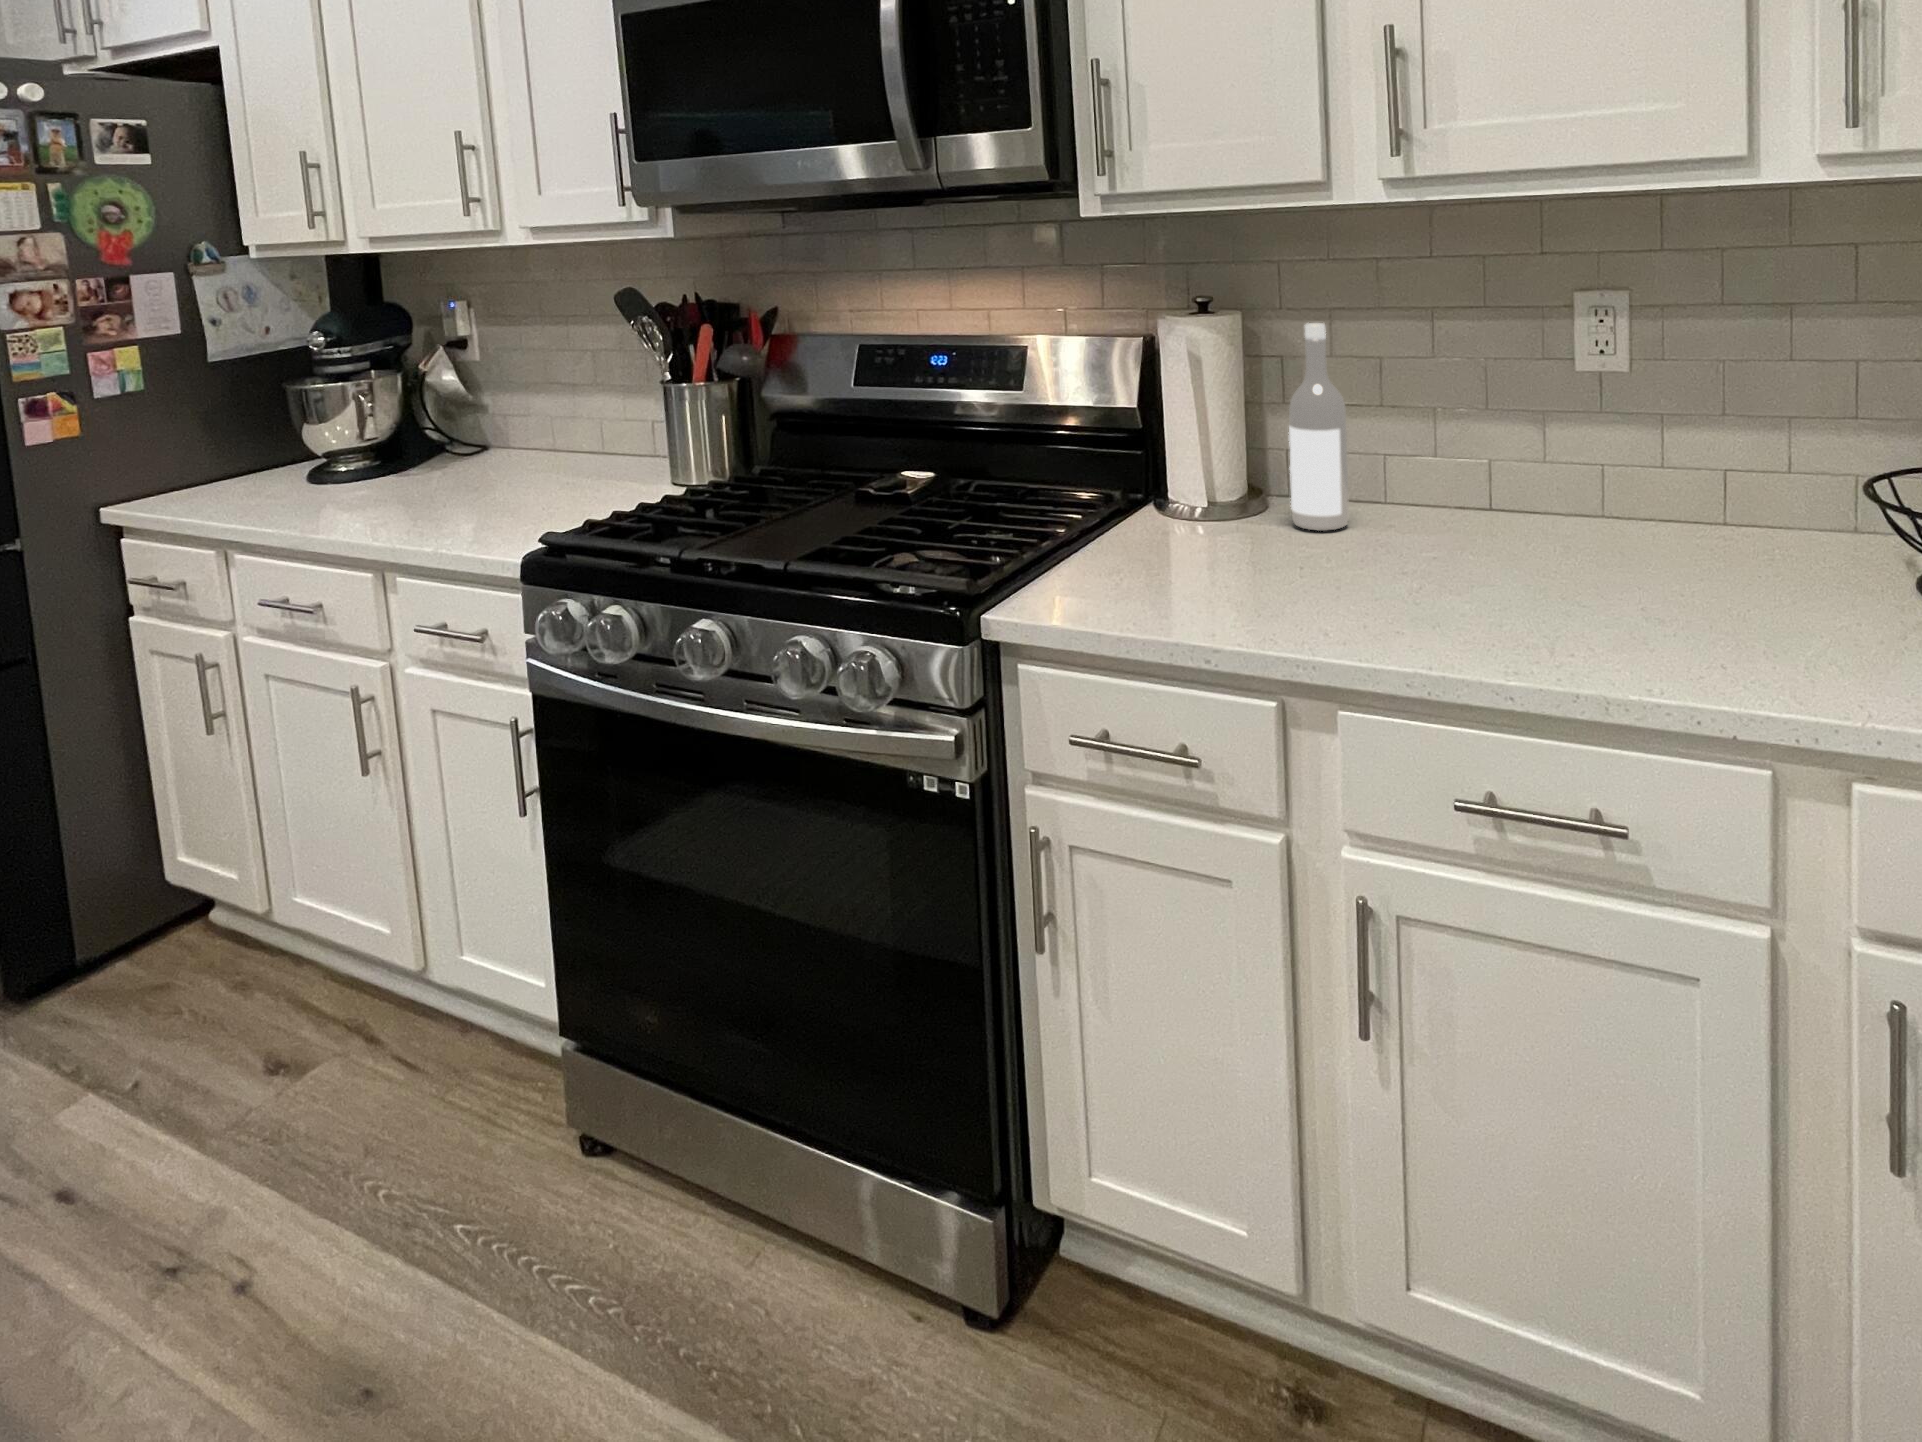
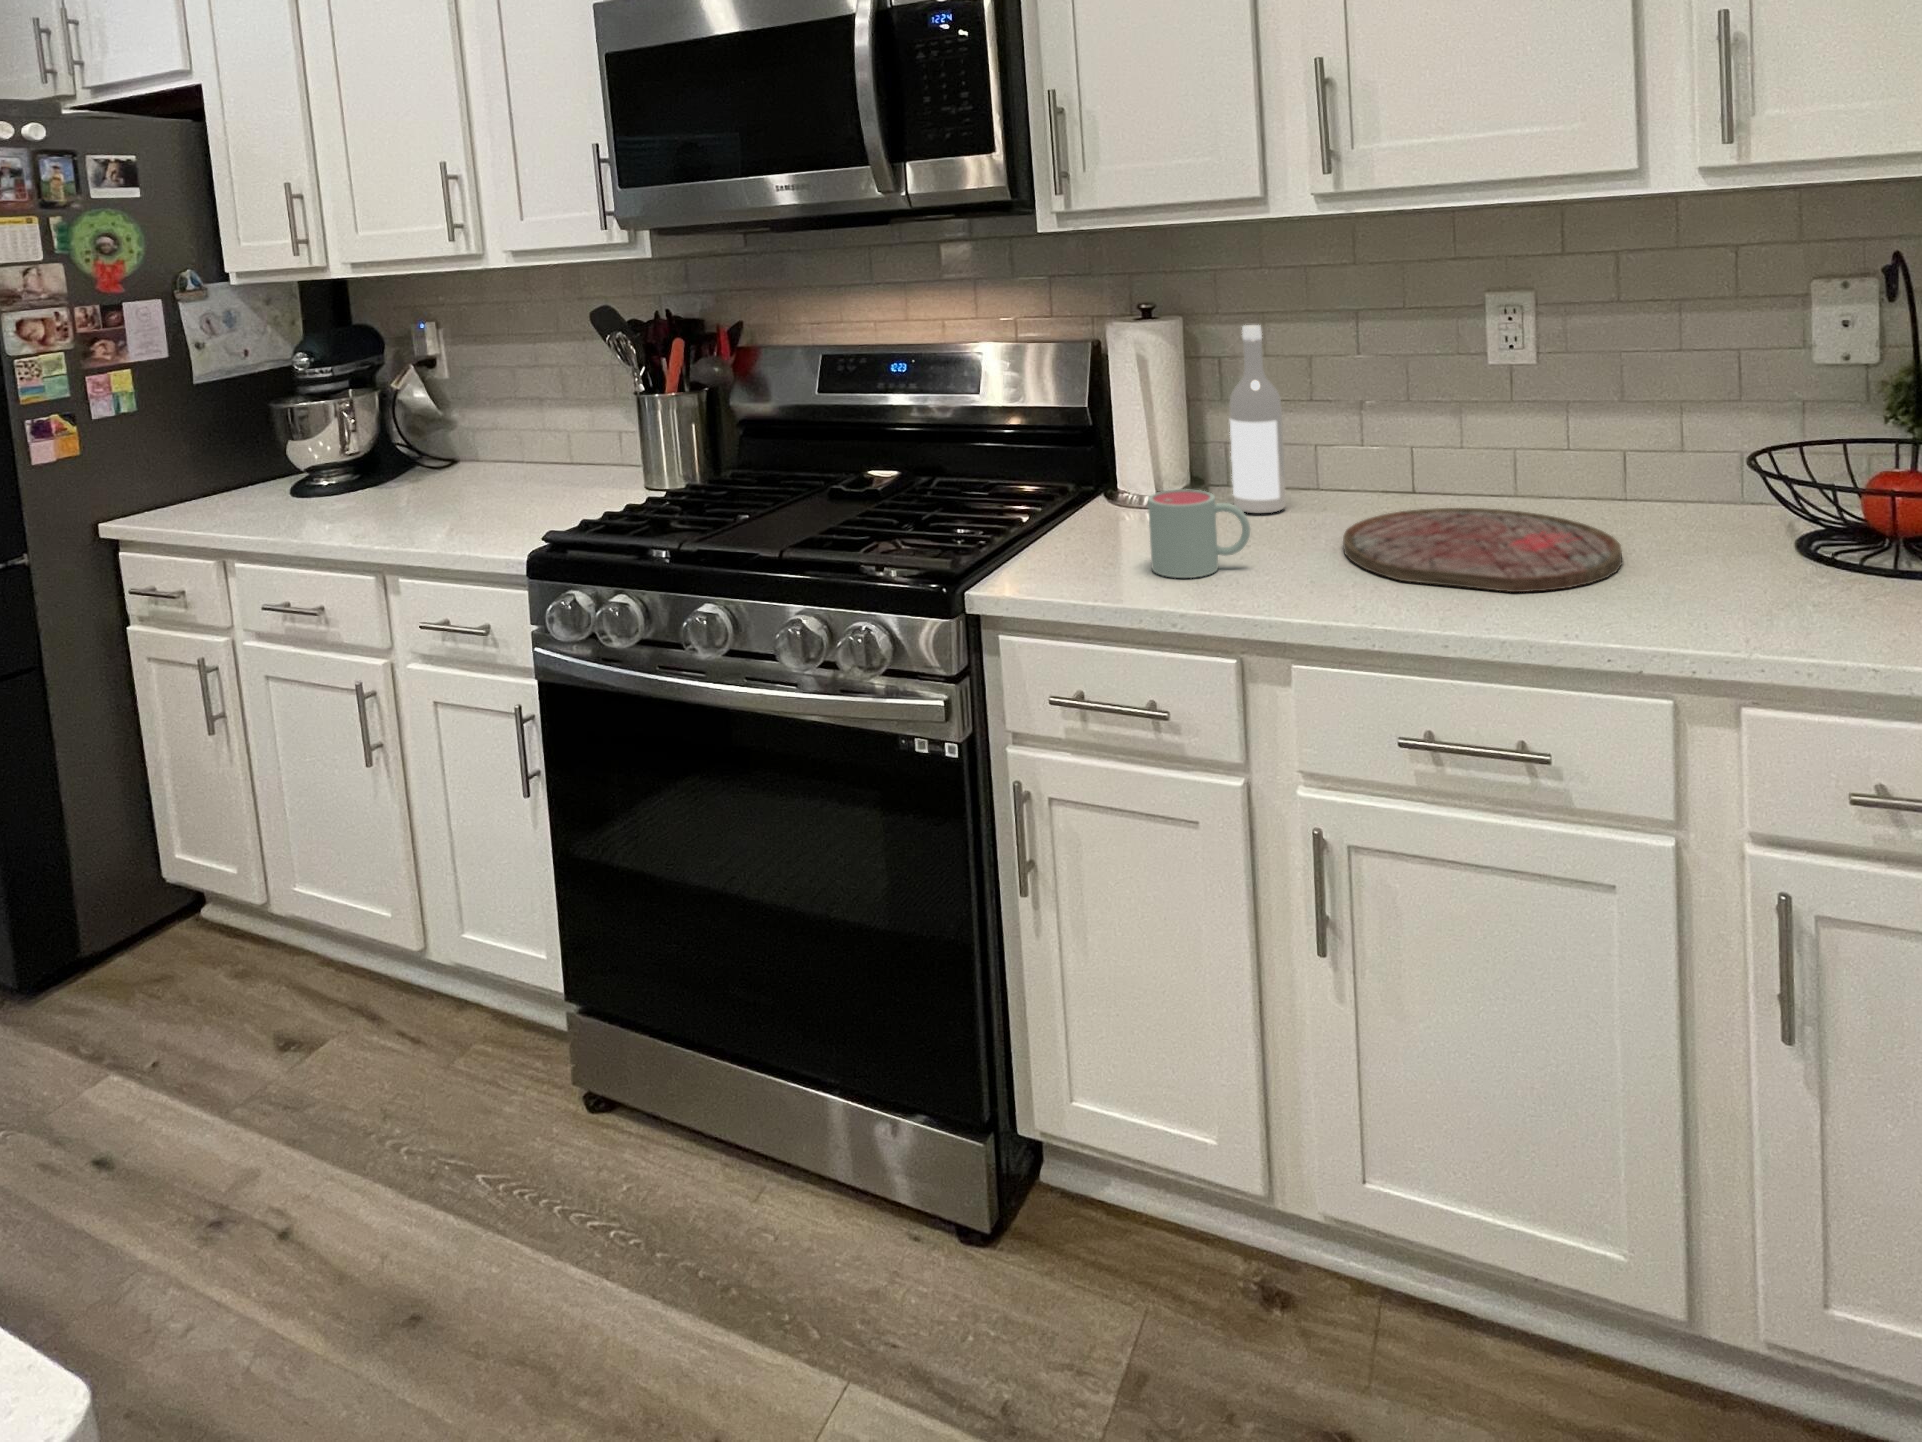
mug: none [1188,506,1301,606] -> present [1148,489,1250,578]
cutting board: none [1406,530,1719,635] -> present [1343,508,1622,592]

